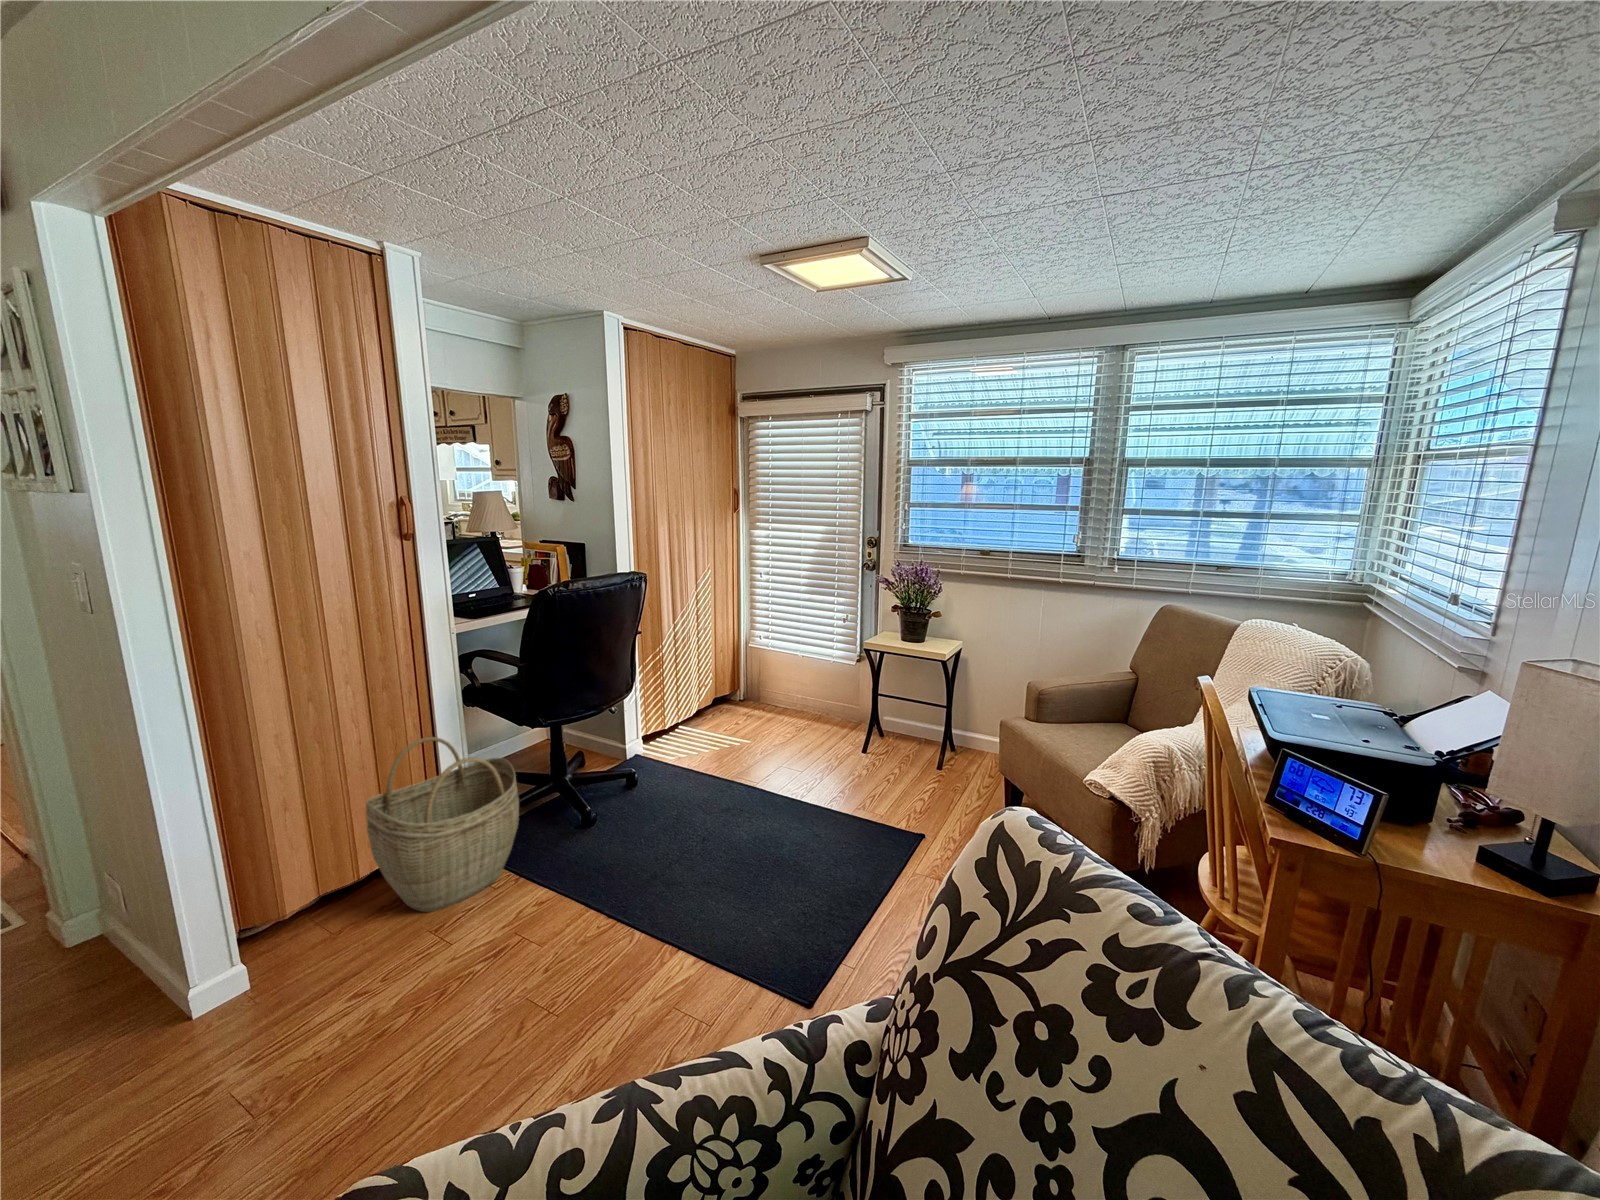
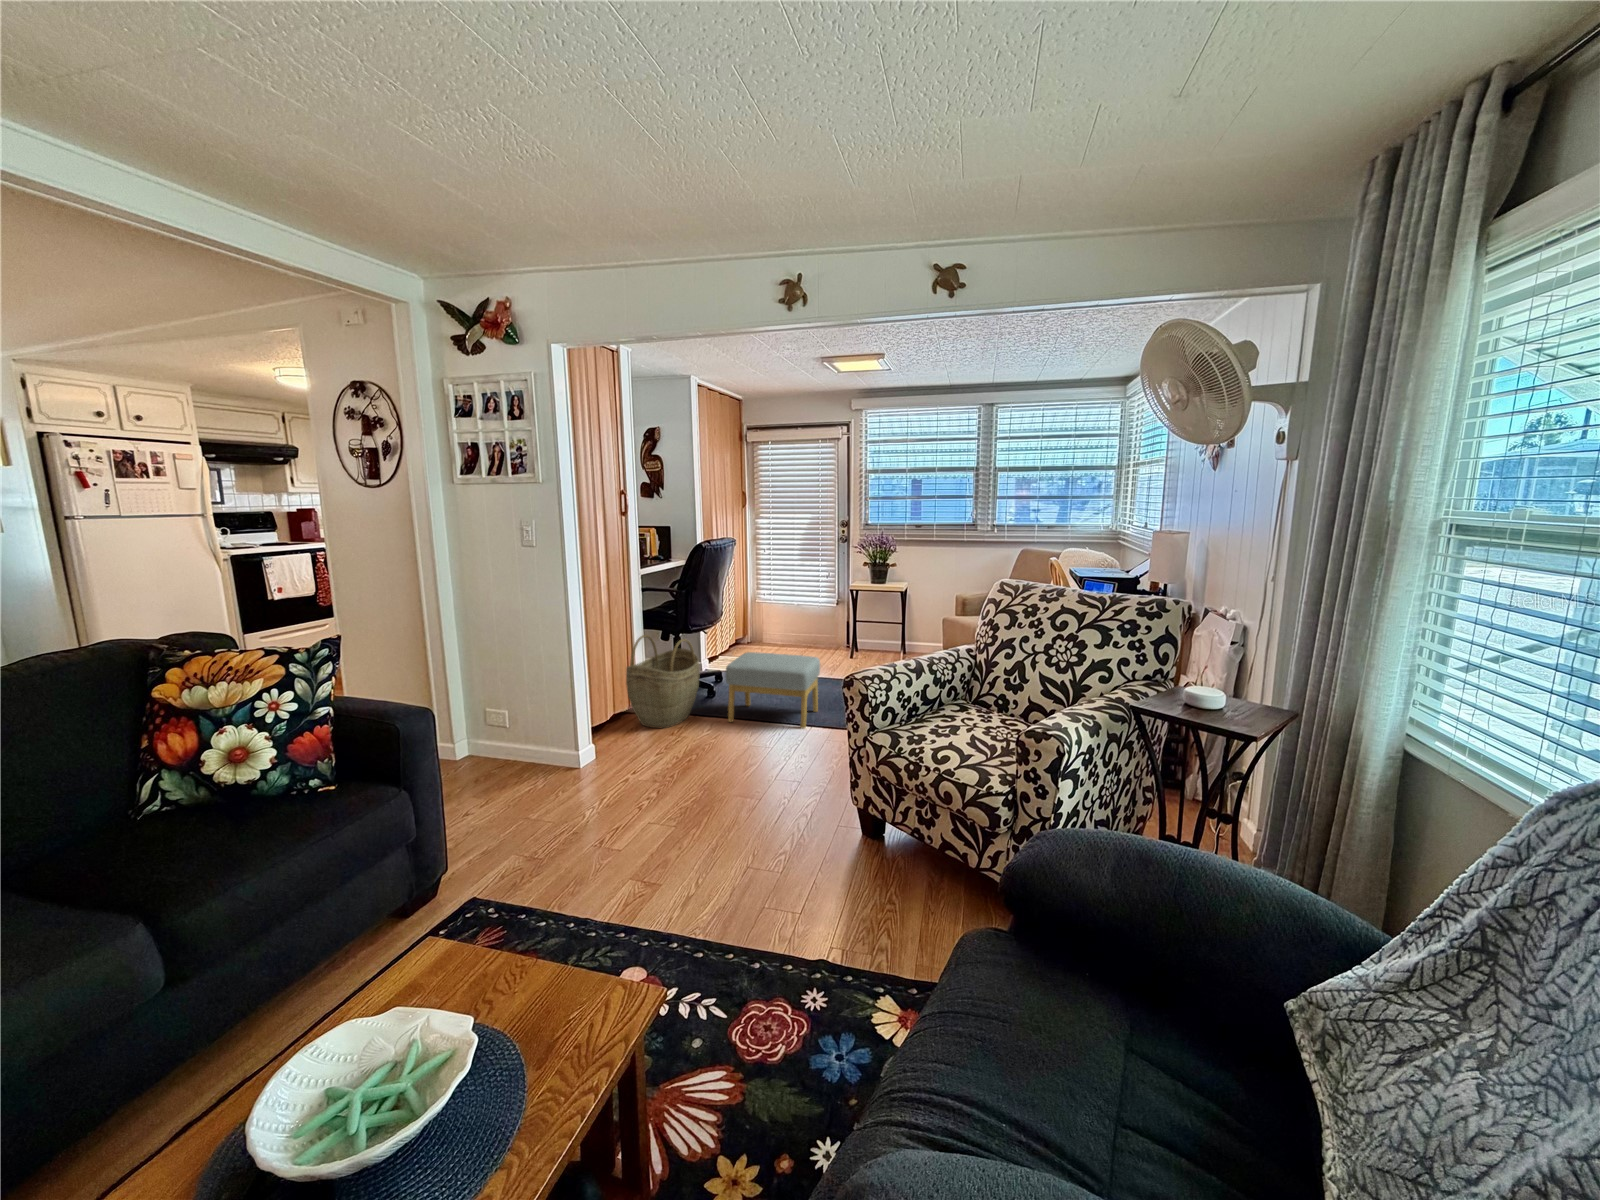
footstool: none [533,776,719,963] -> present [725,652,820,729]

